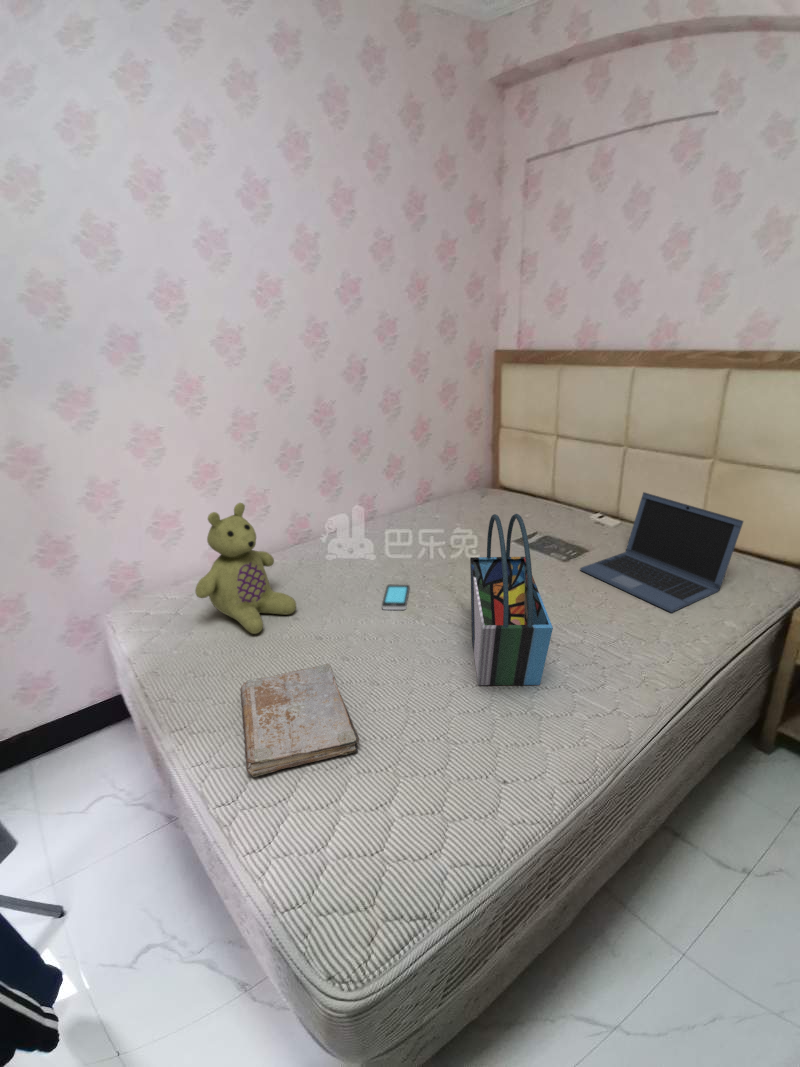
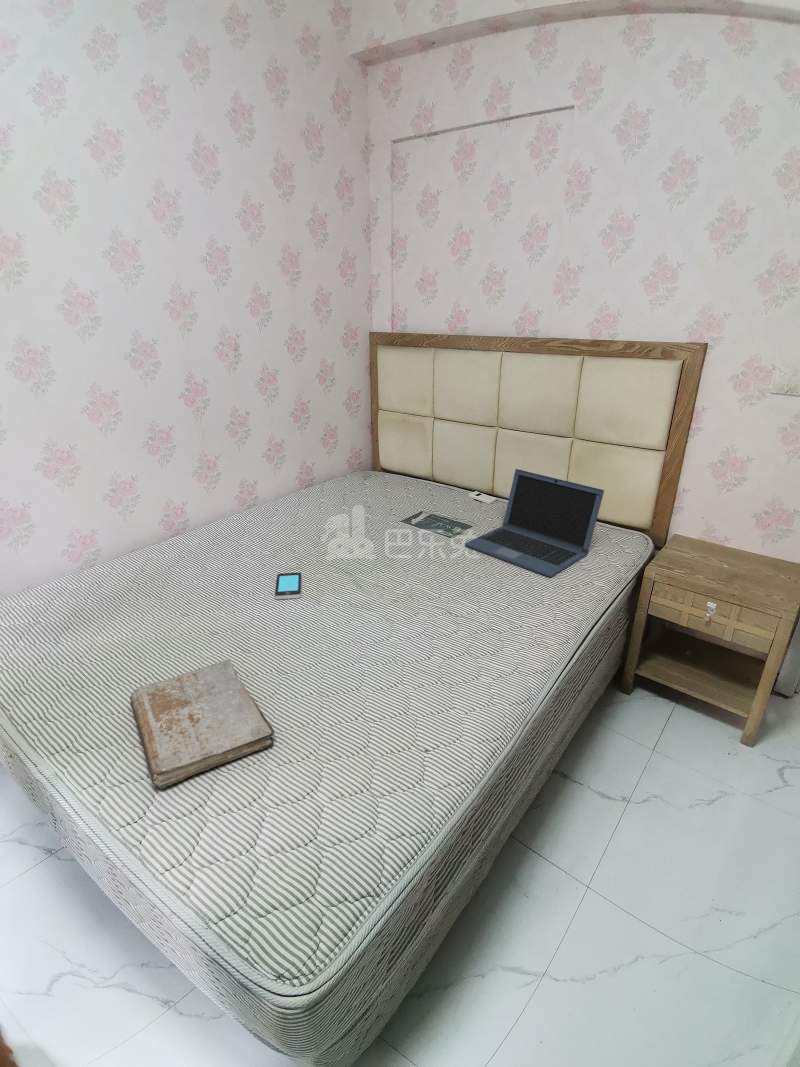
stuffed bear: present [195,503,296,634] -> none [60,495,181,638]
tote bag: present [470,514,553,685] -> none [366,491,458,663]

